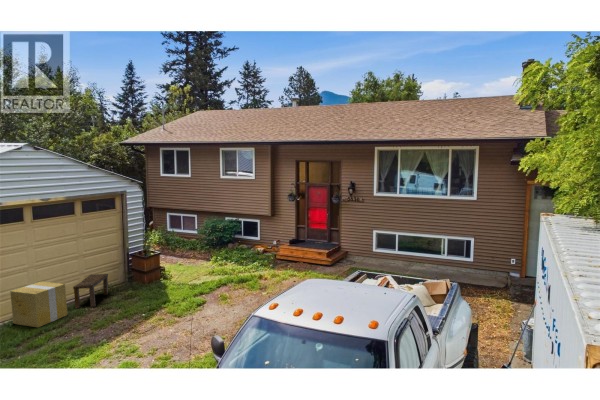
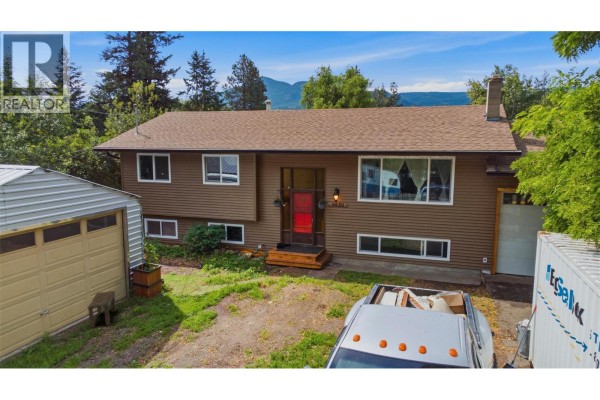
cardboard box: present [10,281,67,327] -> none [30,304,87,351]

